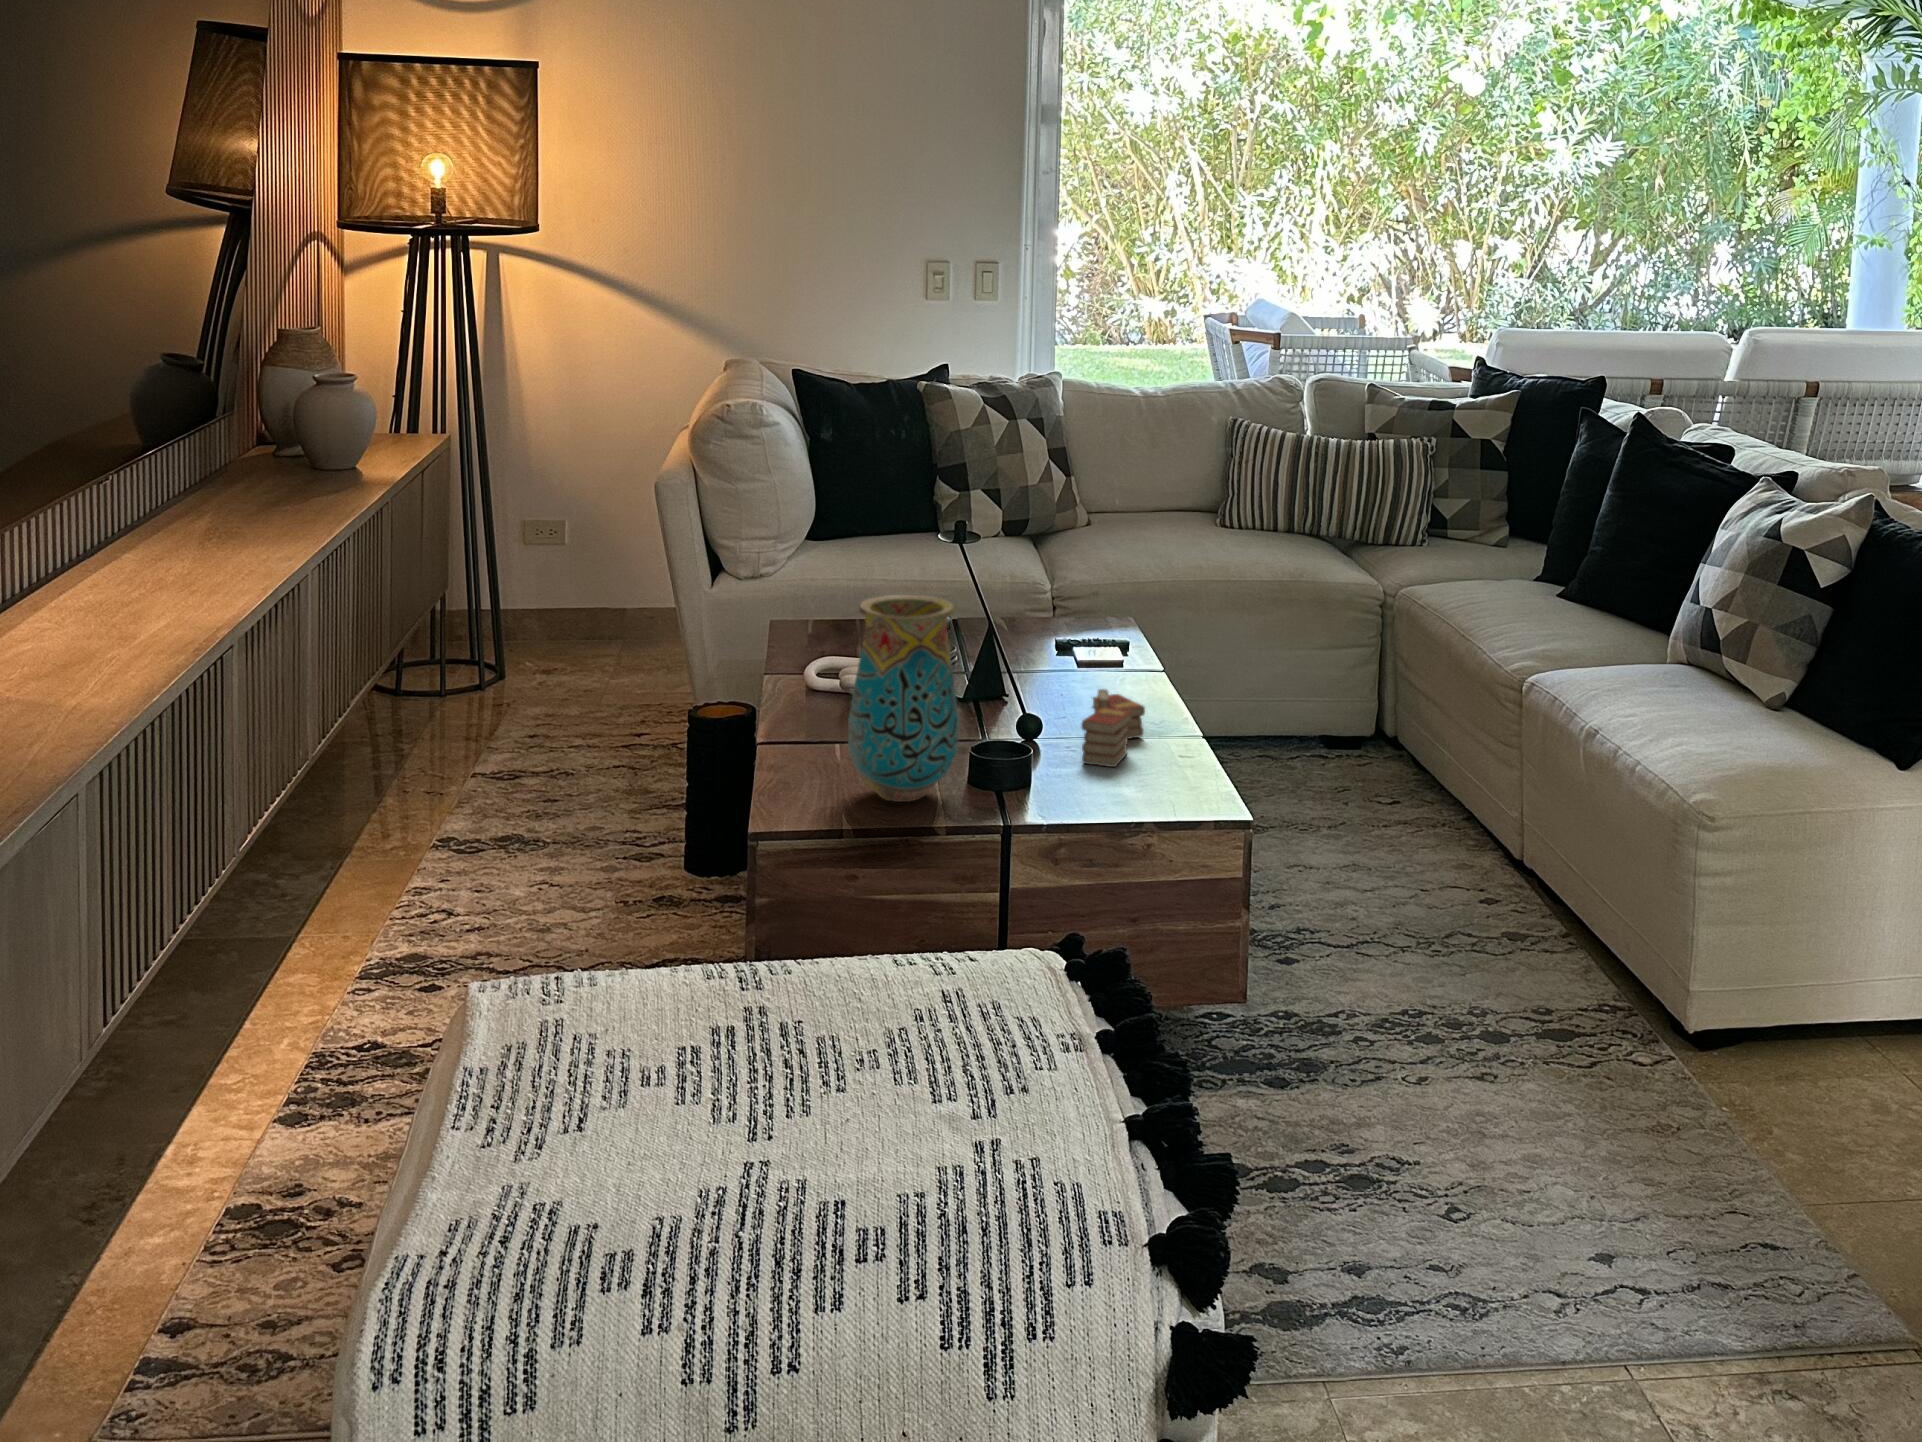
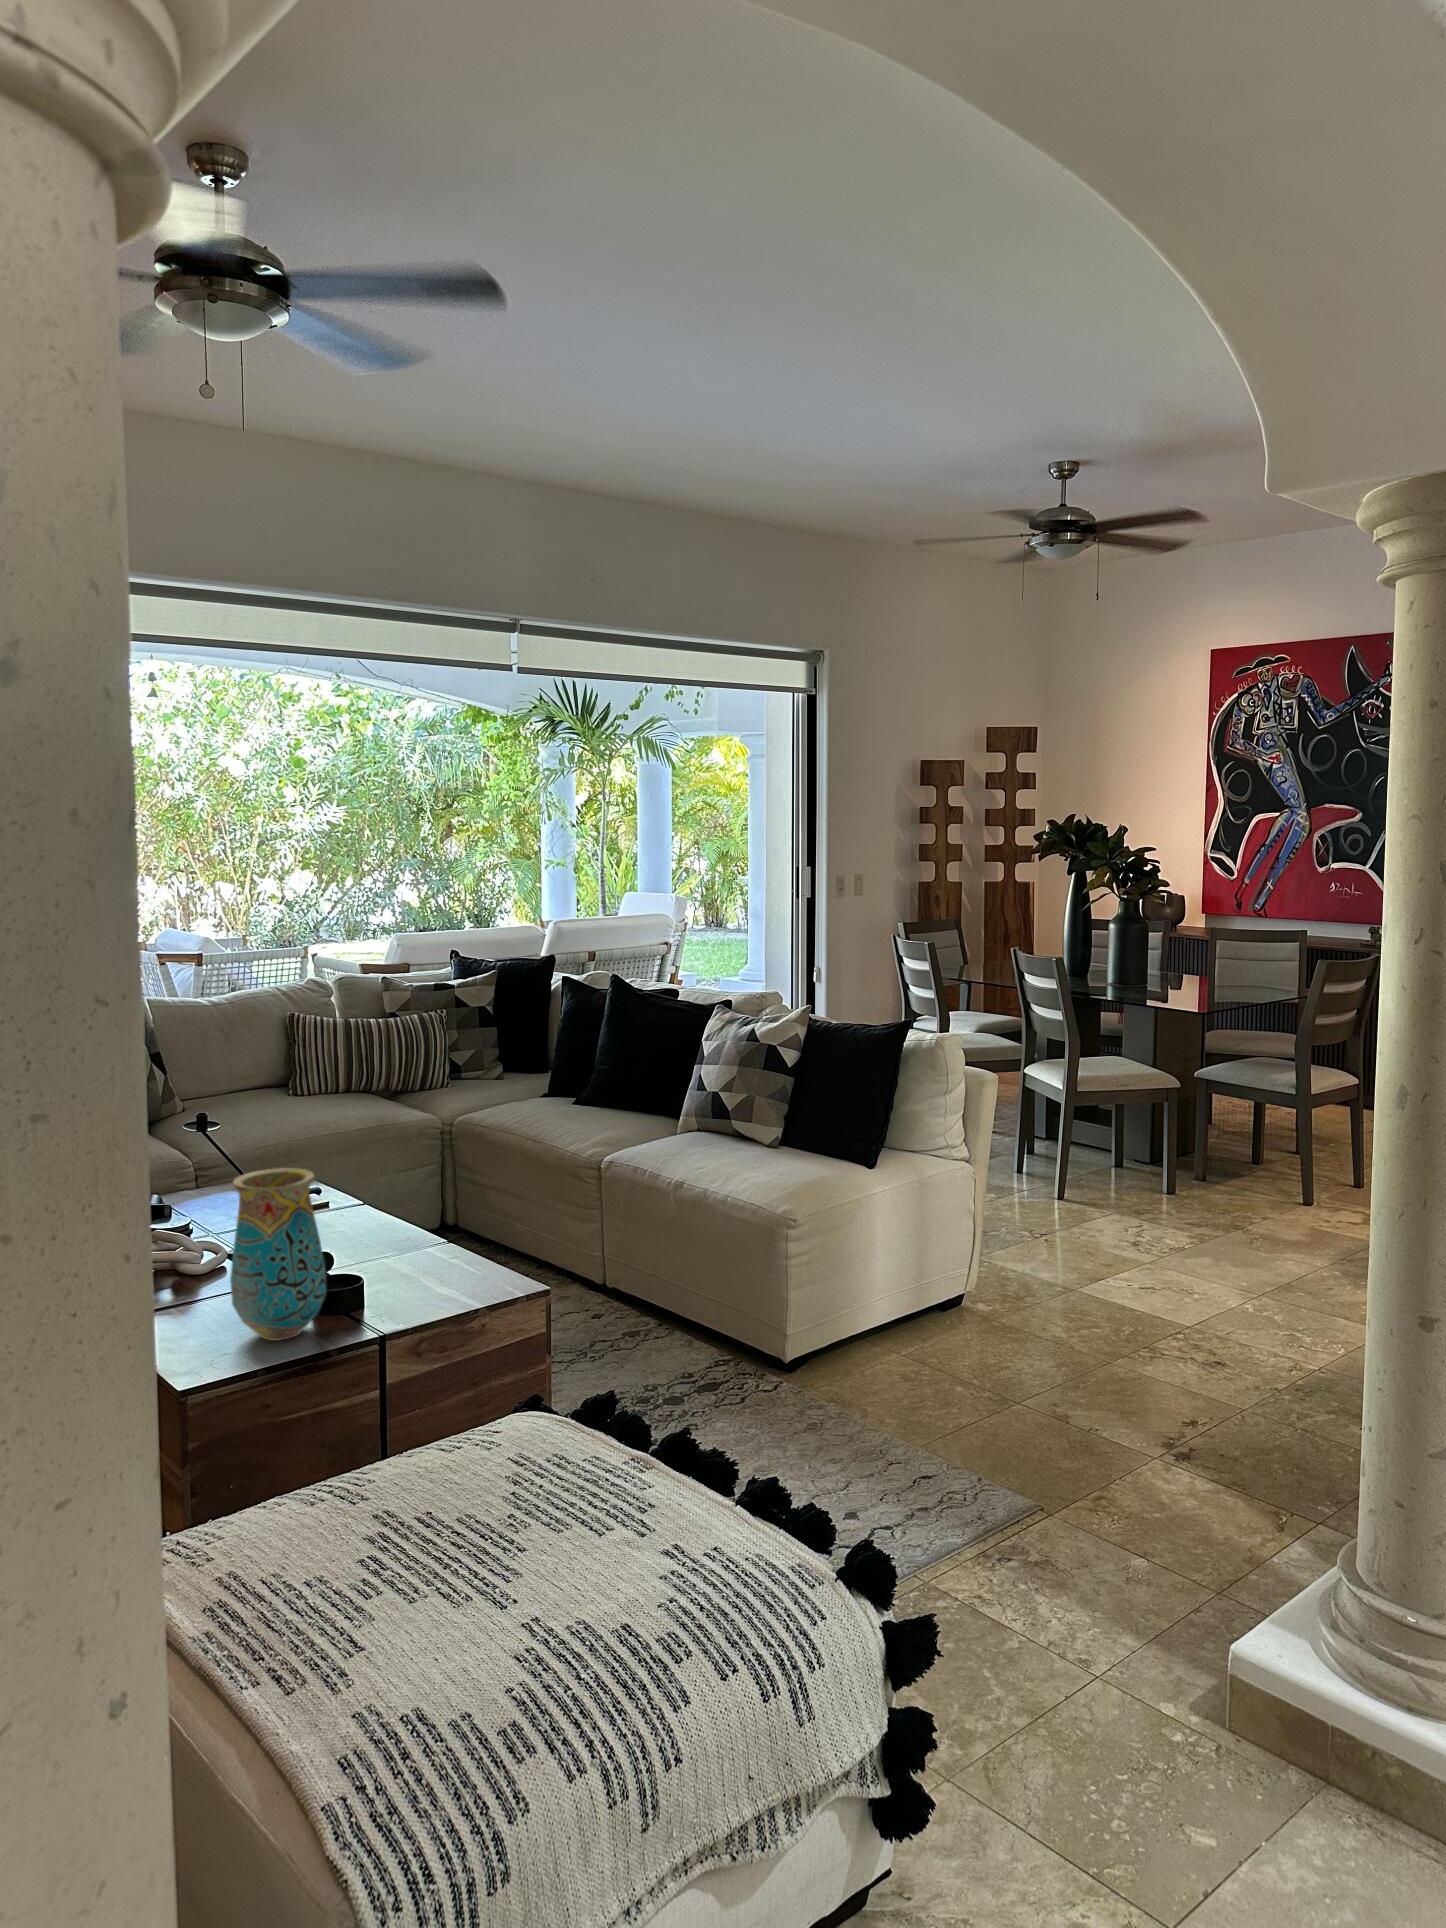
book: present [1081,689,1145,767] -> none [363,1221,417,1280]

